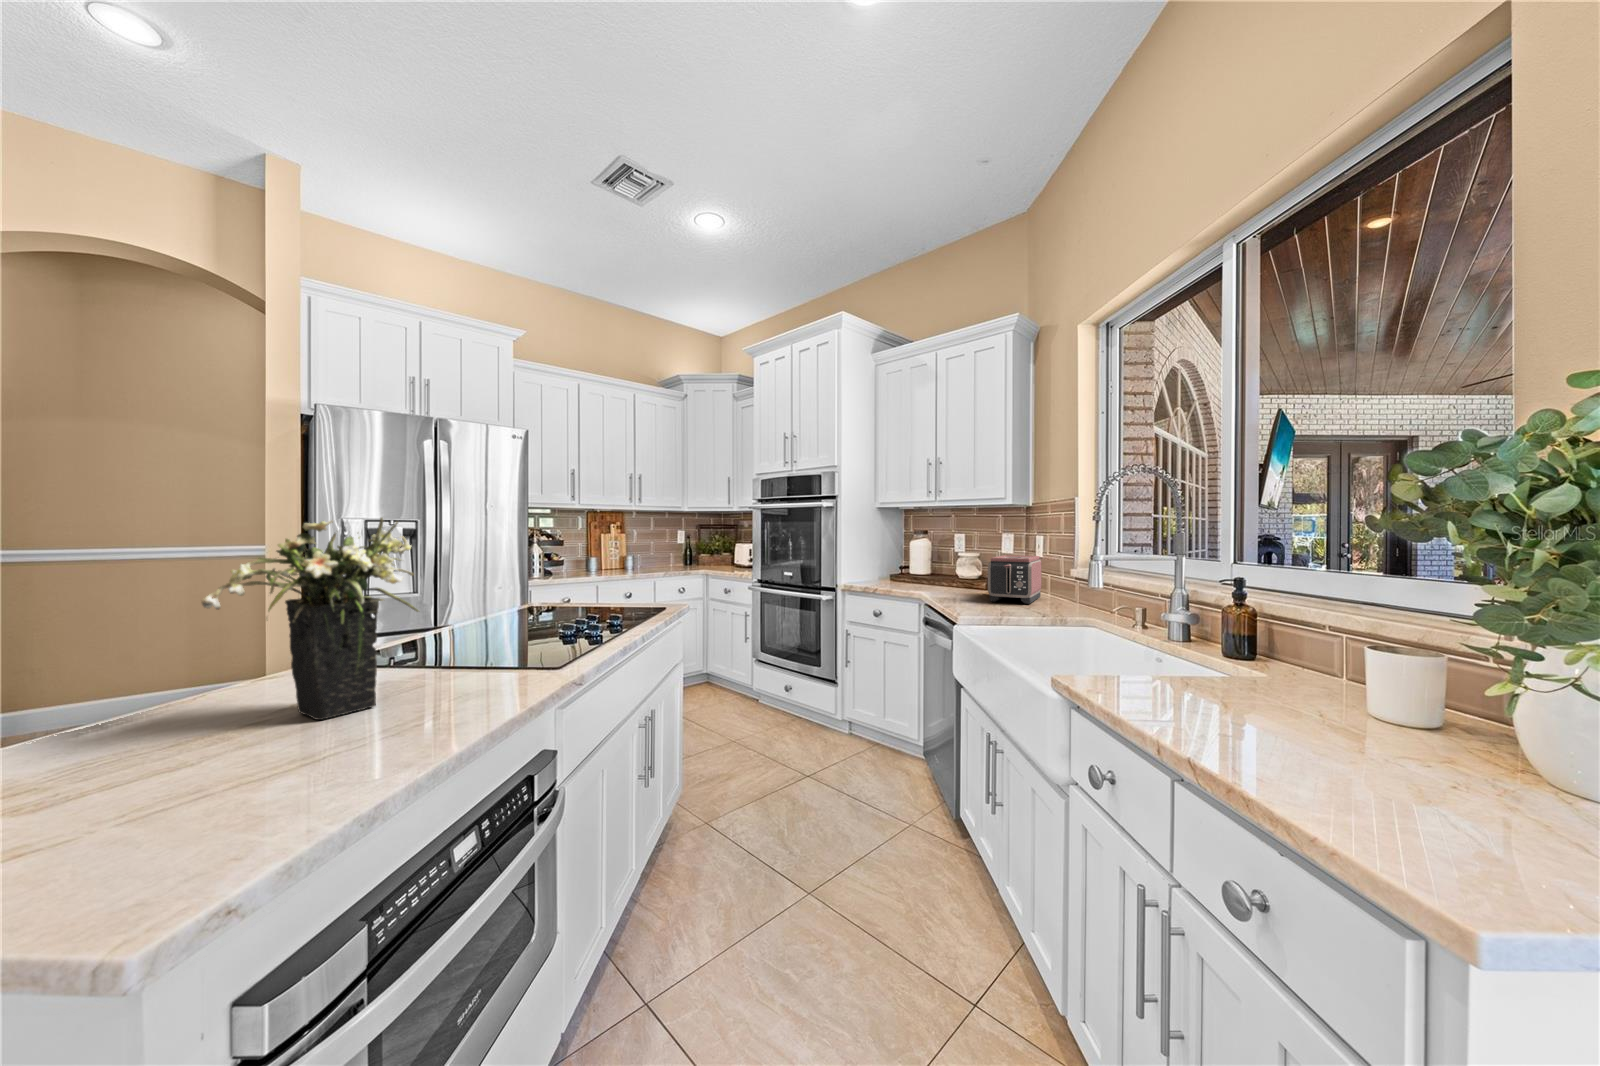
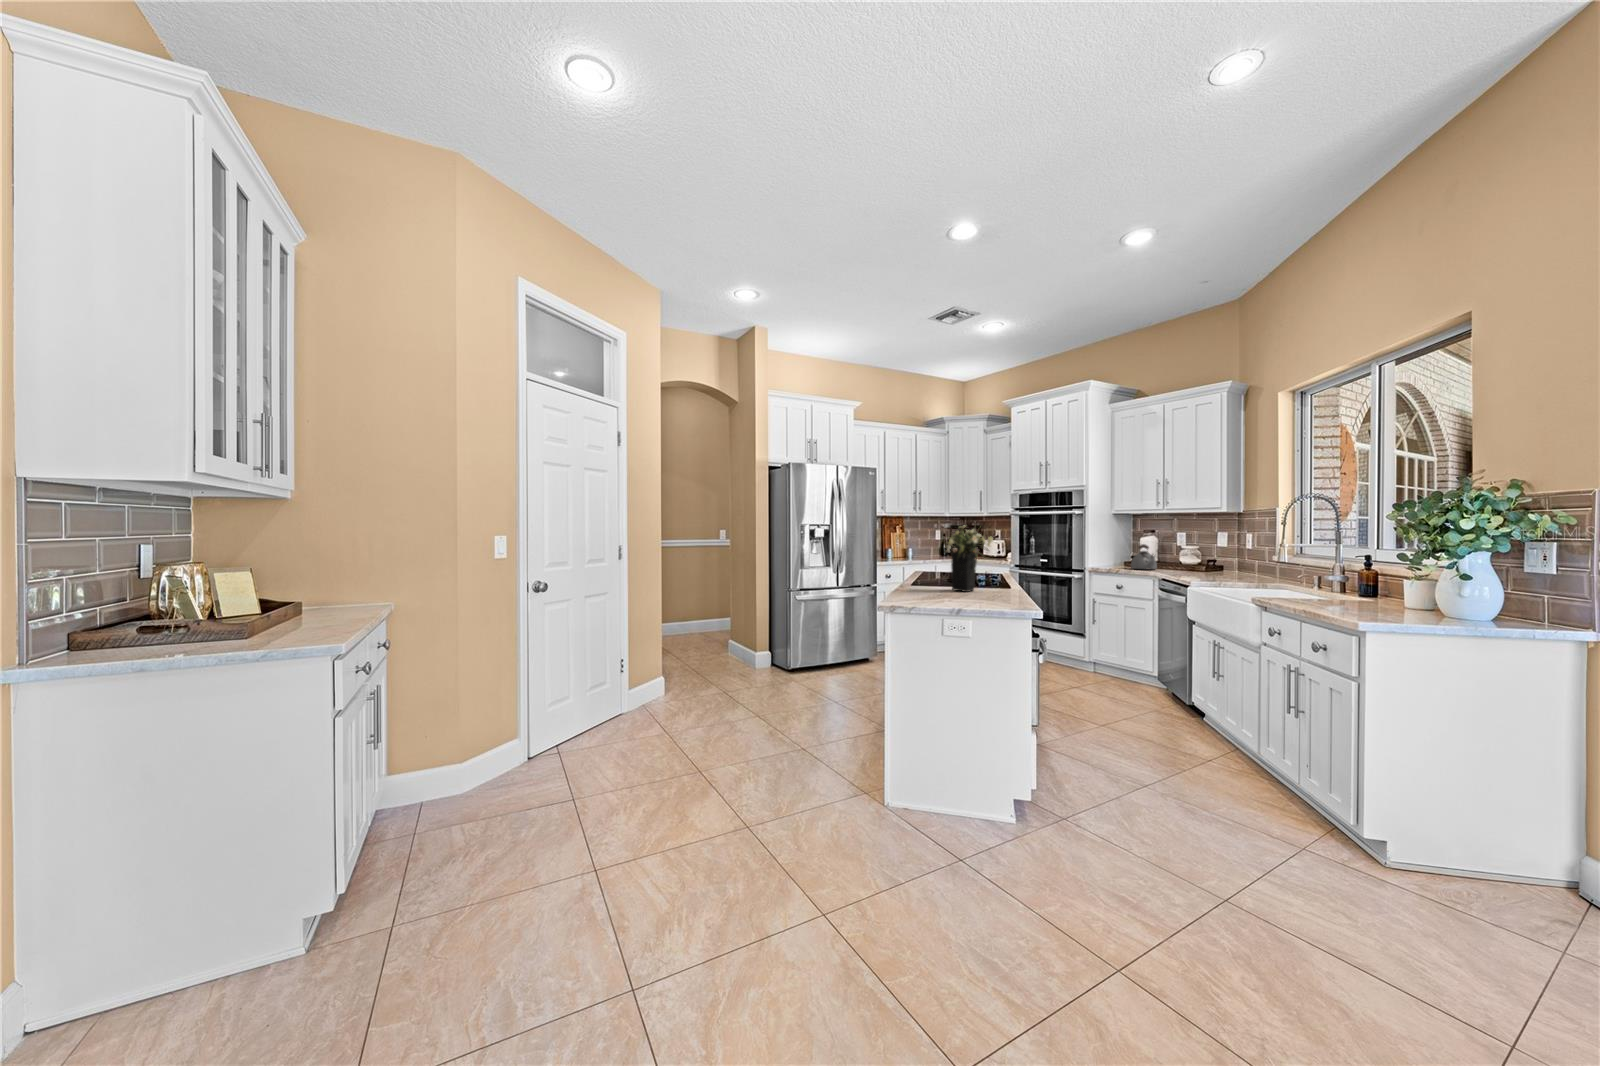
kettle: none [894,550,927,586] -> present [1131,544,1157,569]
toaster: present [988,555,1042,604] -> none [1209,548,1250,578]

